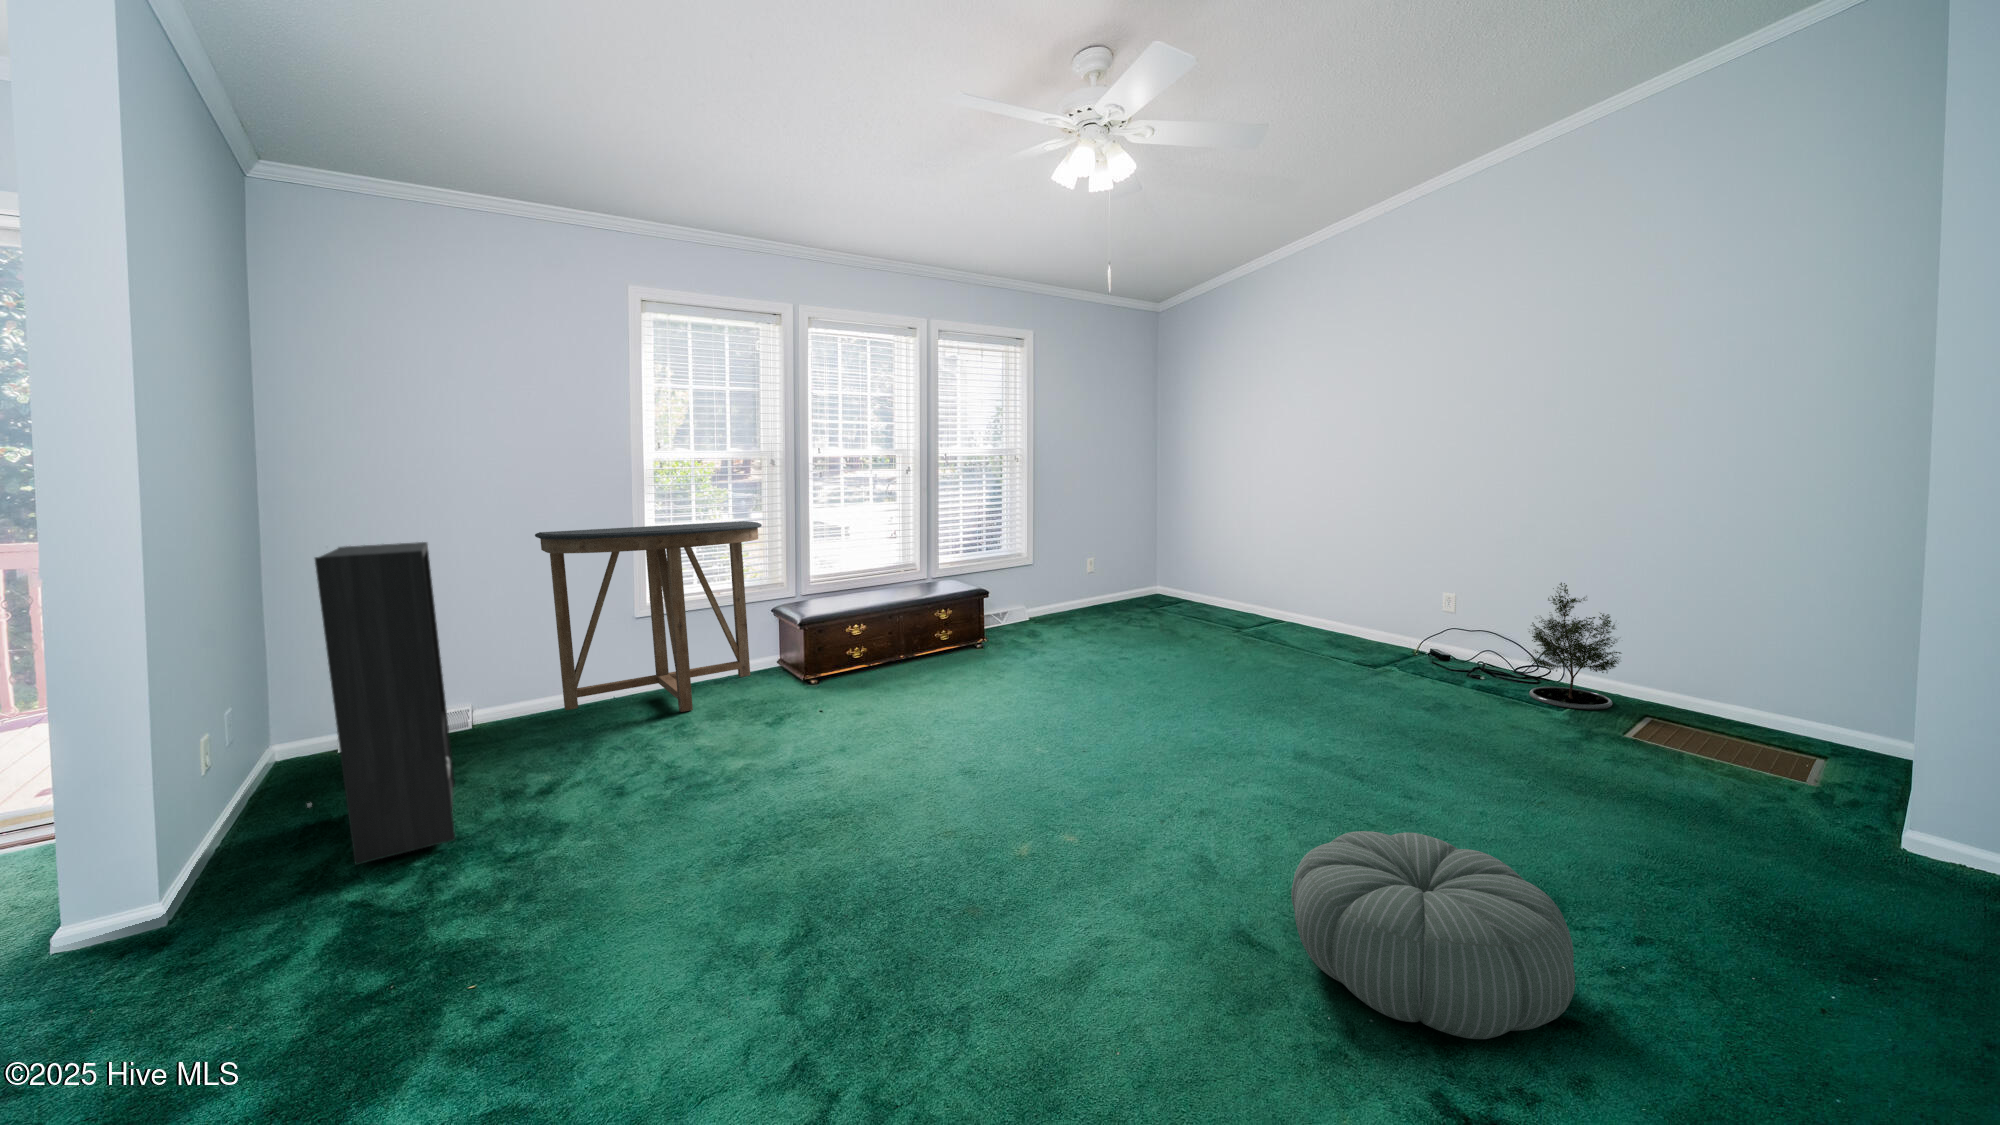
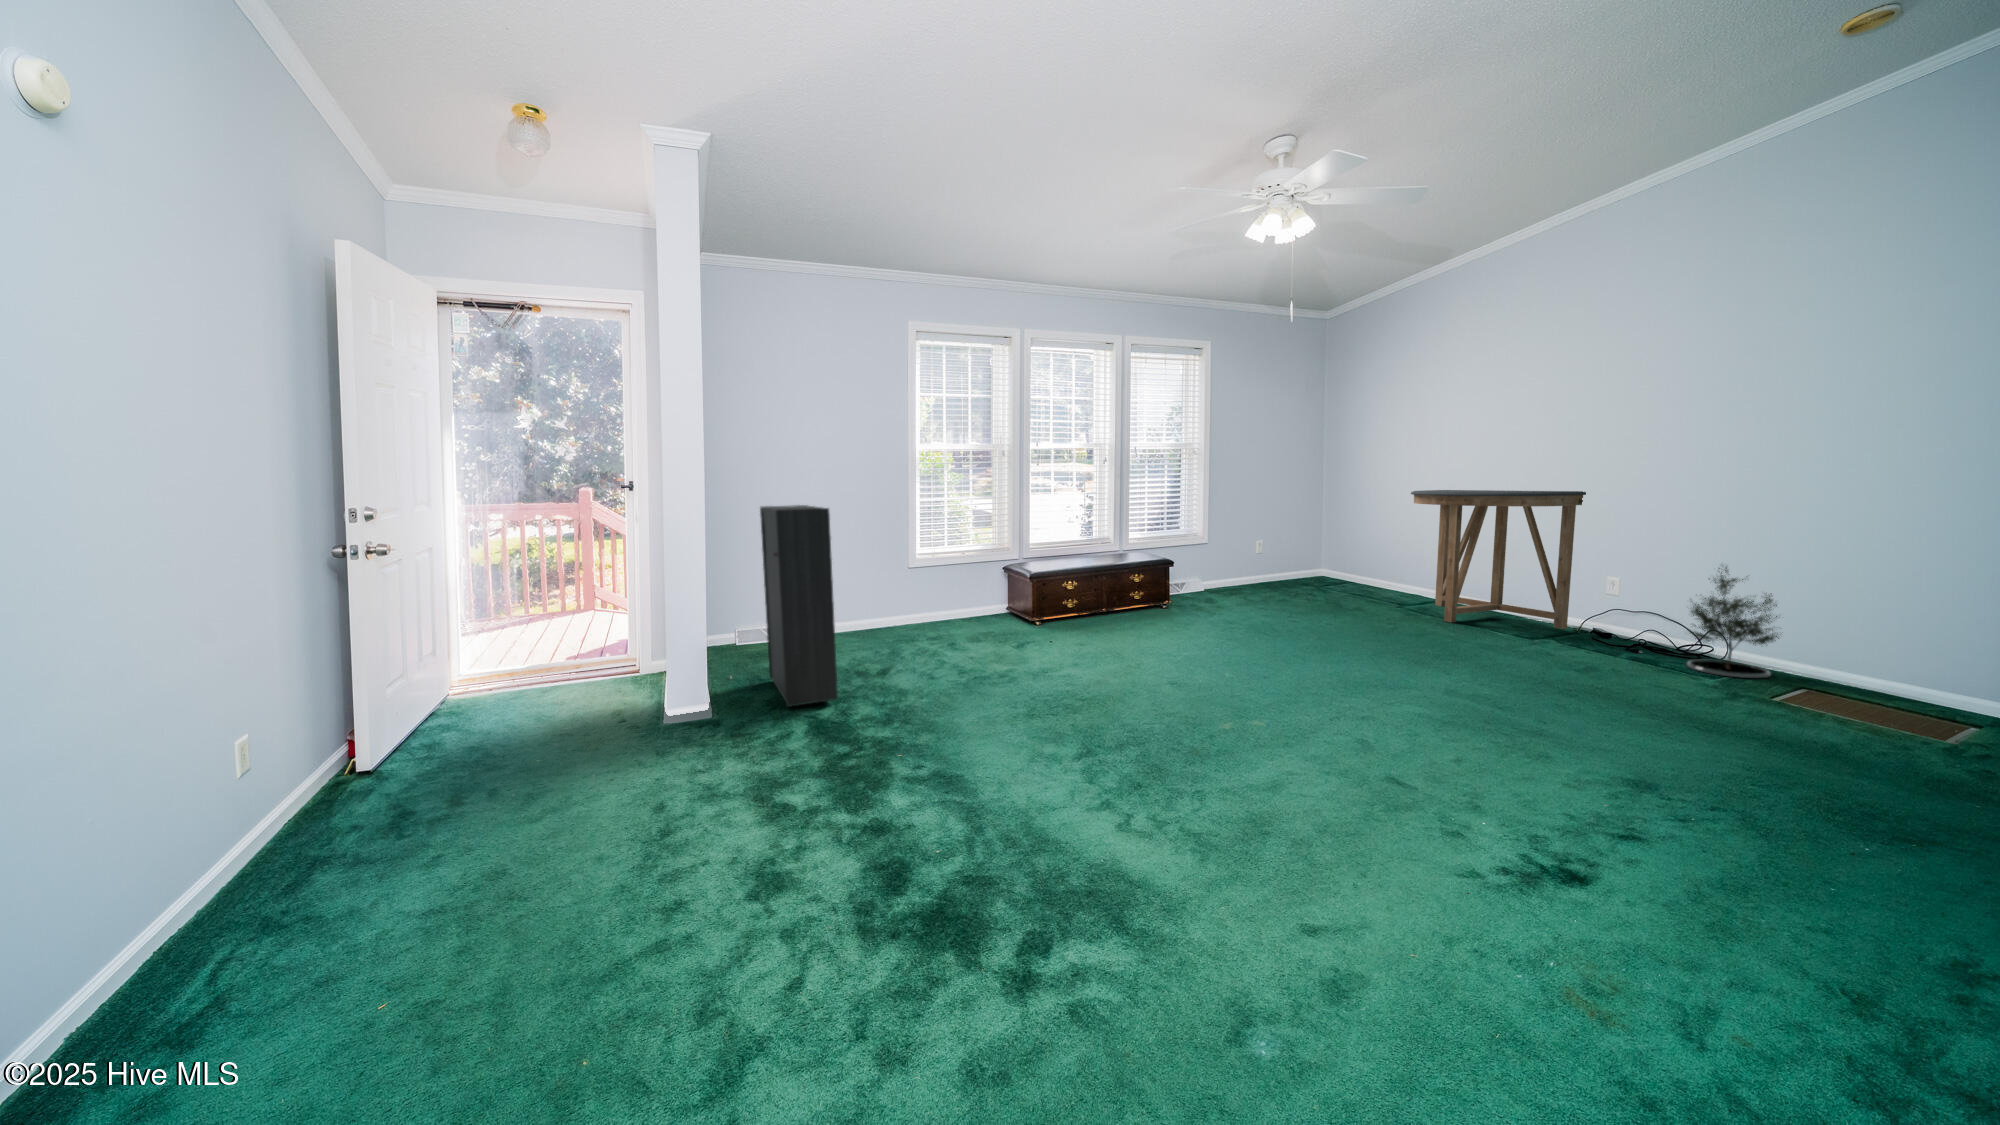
console table: present [535,521,762,712] -> present [1411,490,1586,629]
pouf: present [1291,831,1575,1039] -> none [1439,722,1655,842]

